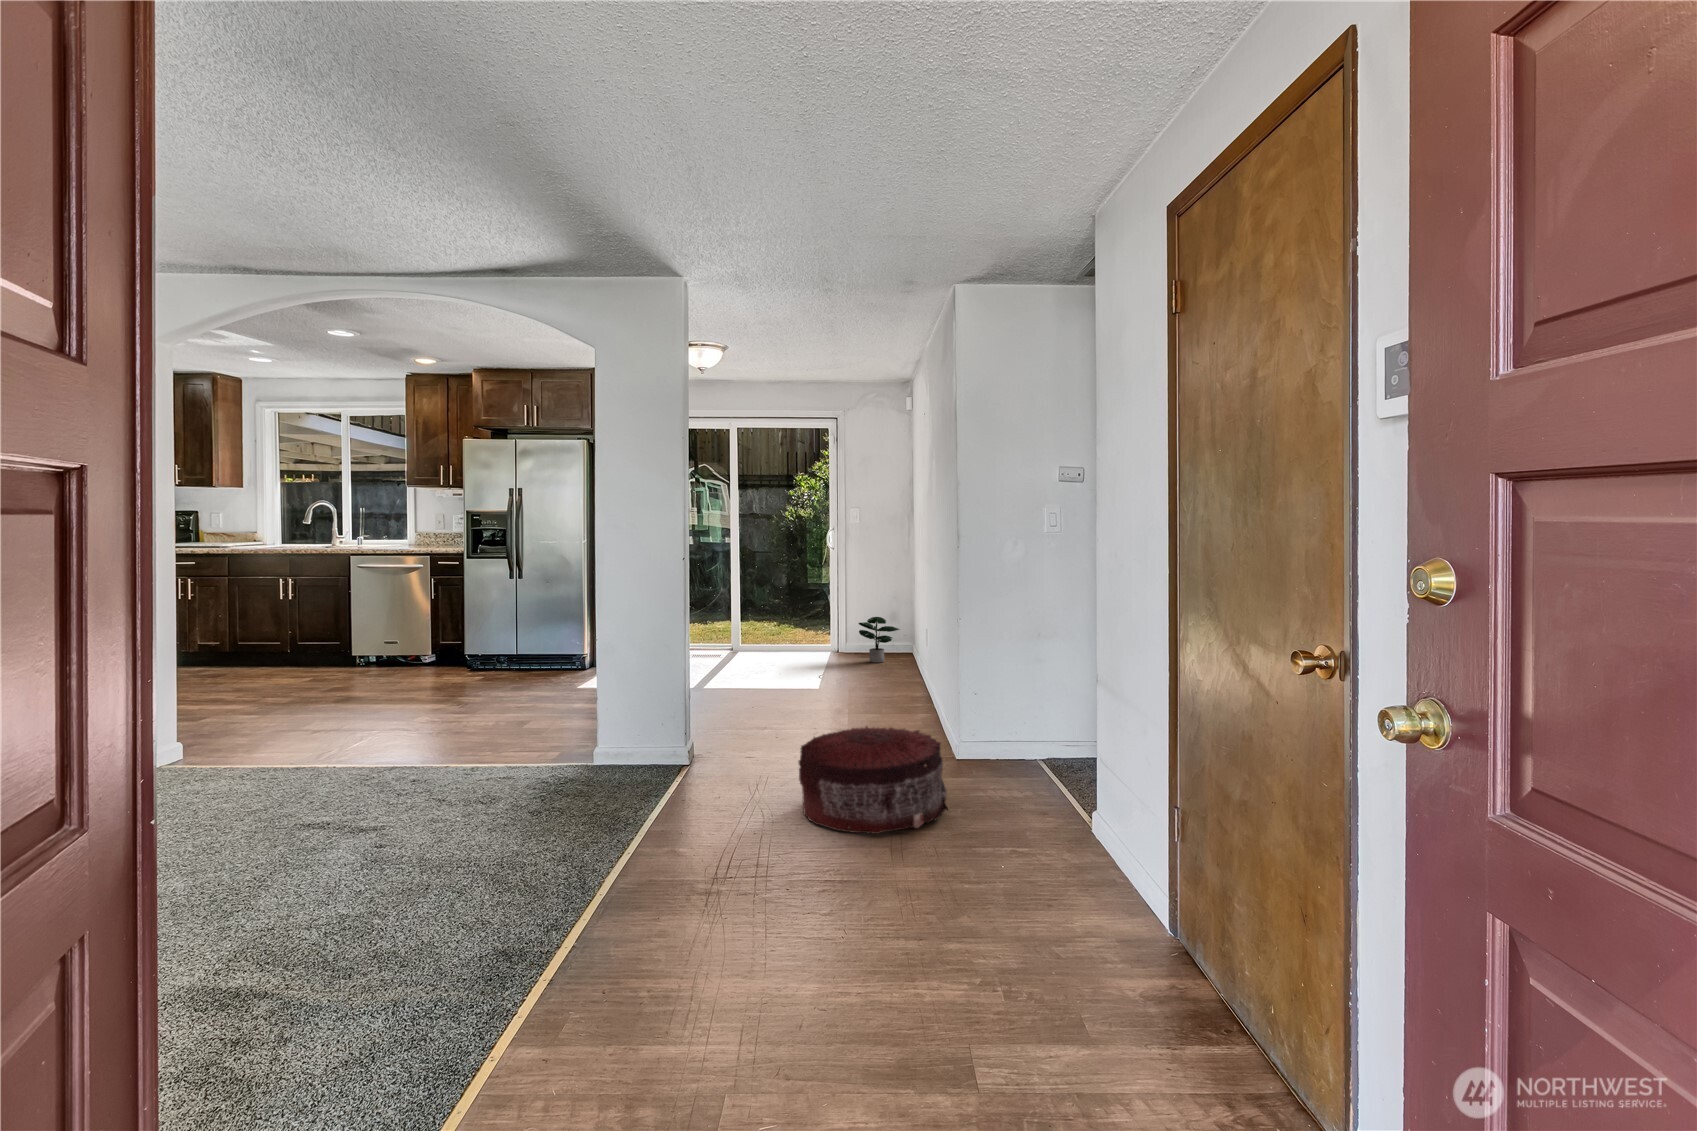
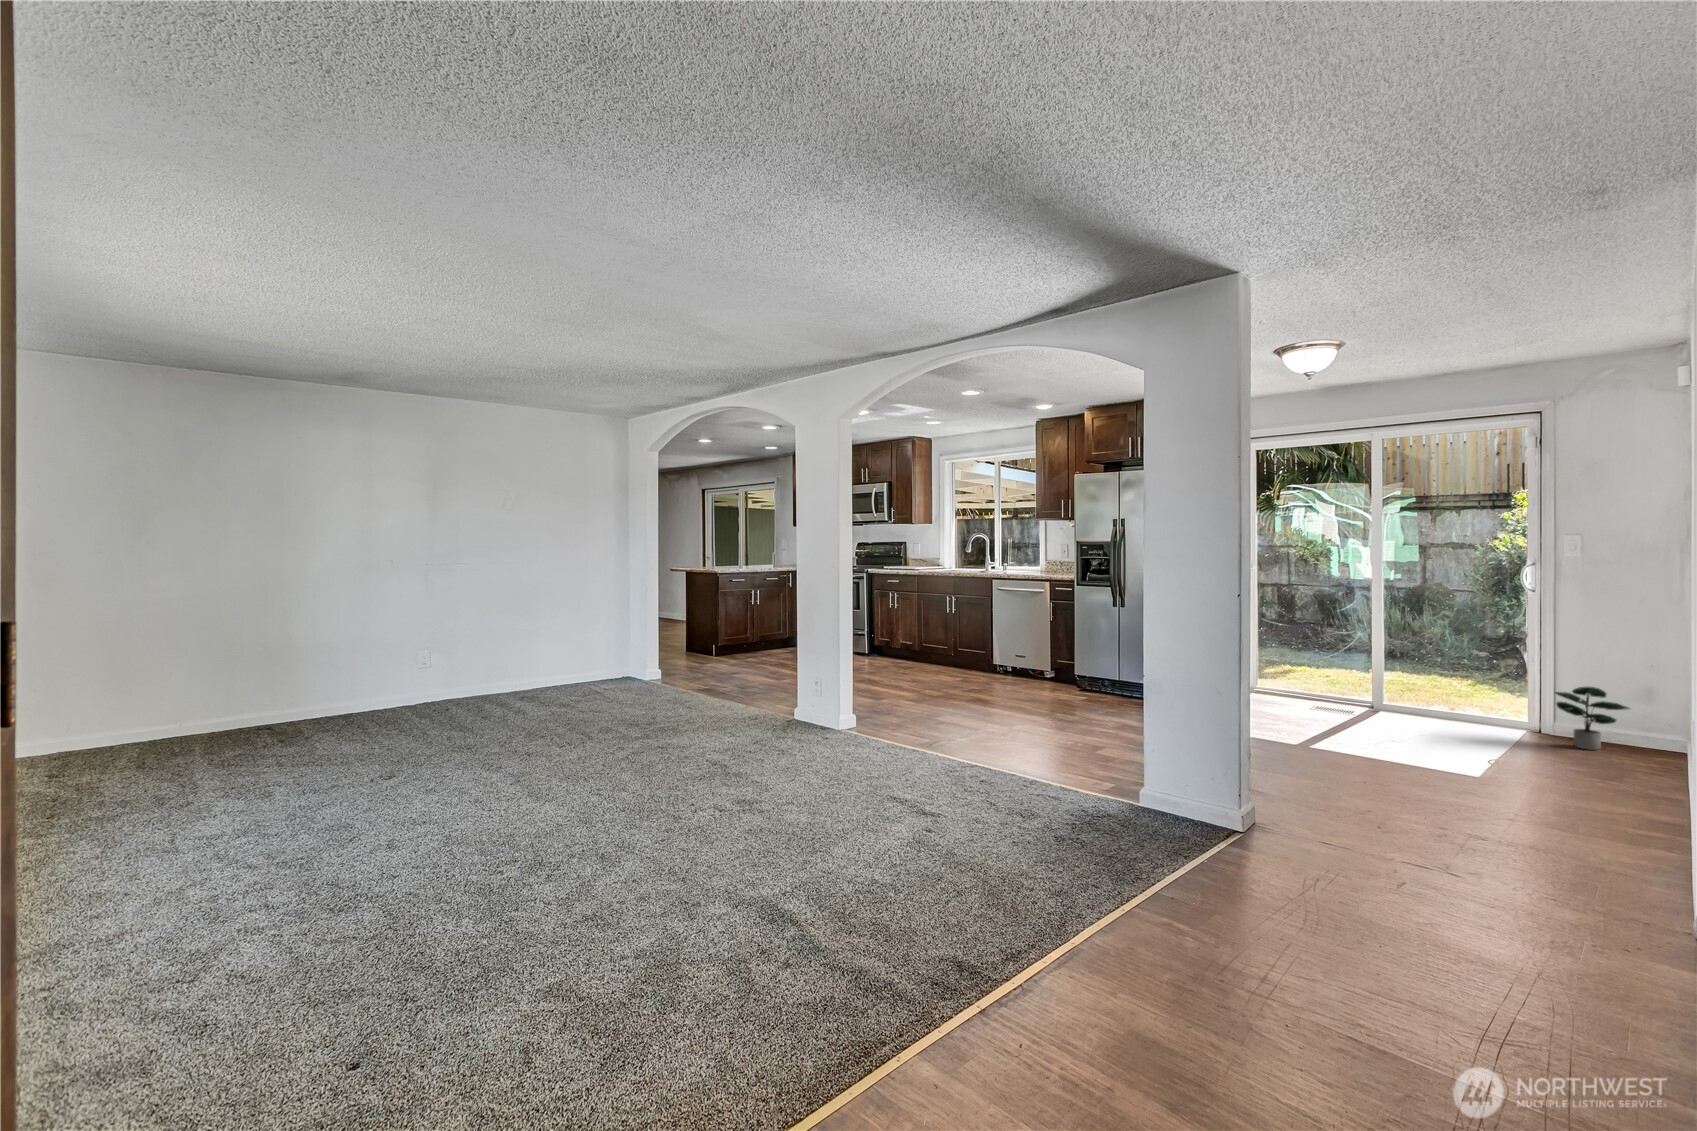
pouf: present [798,726,948,834] -> none [1353,831,1603,1004]

